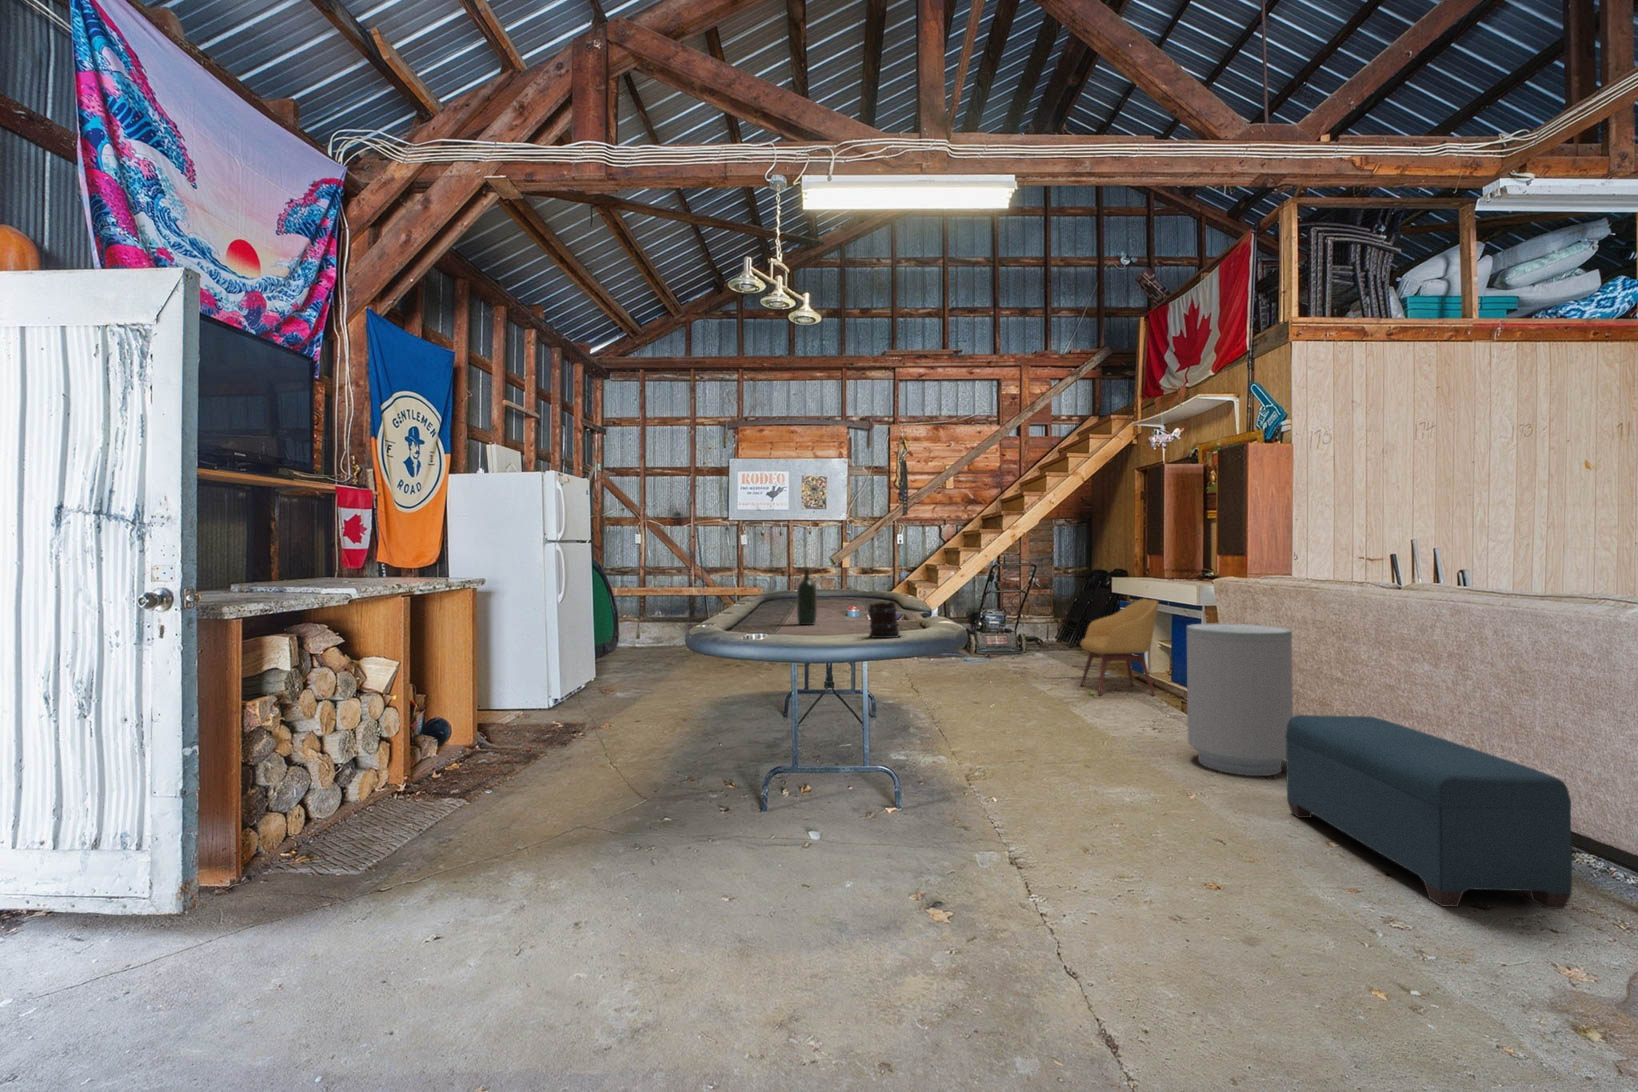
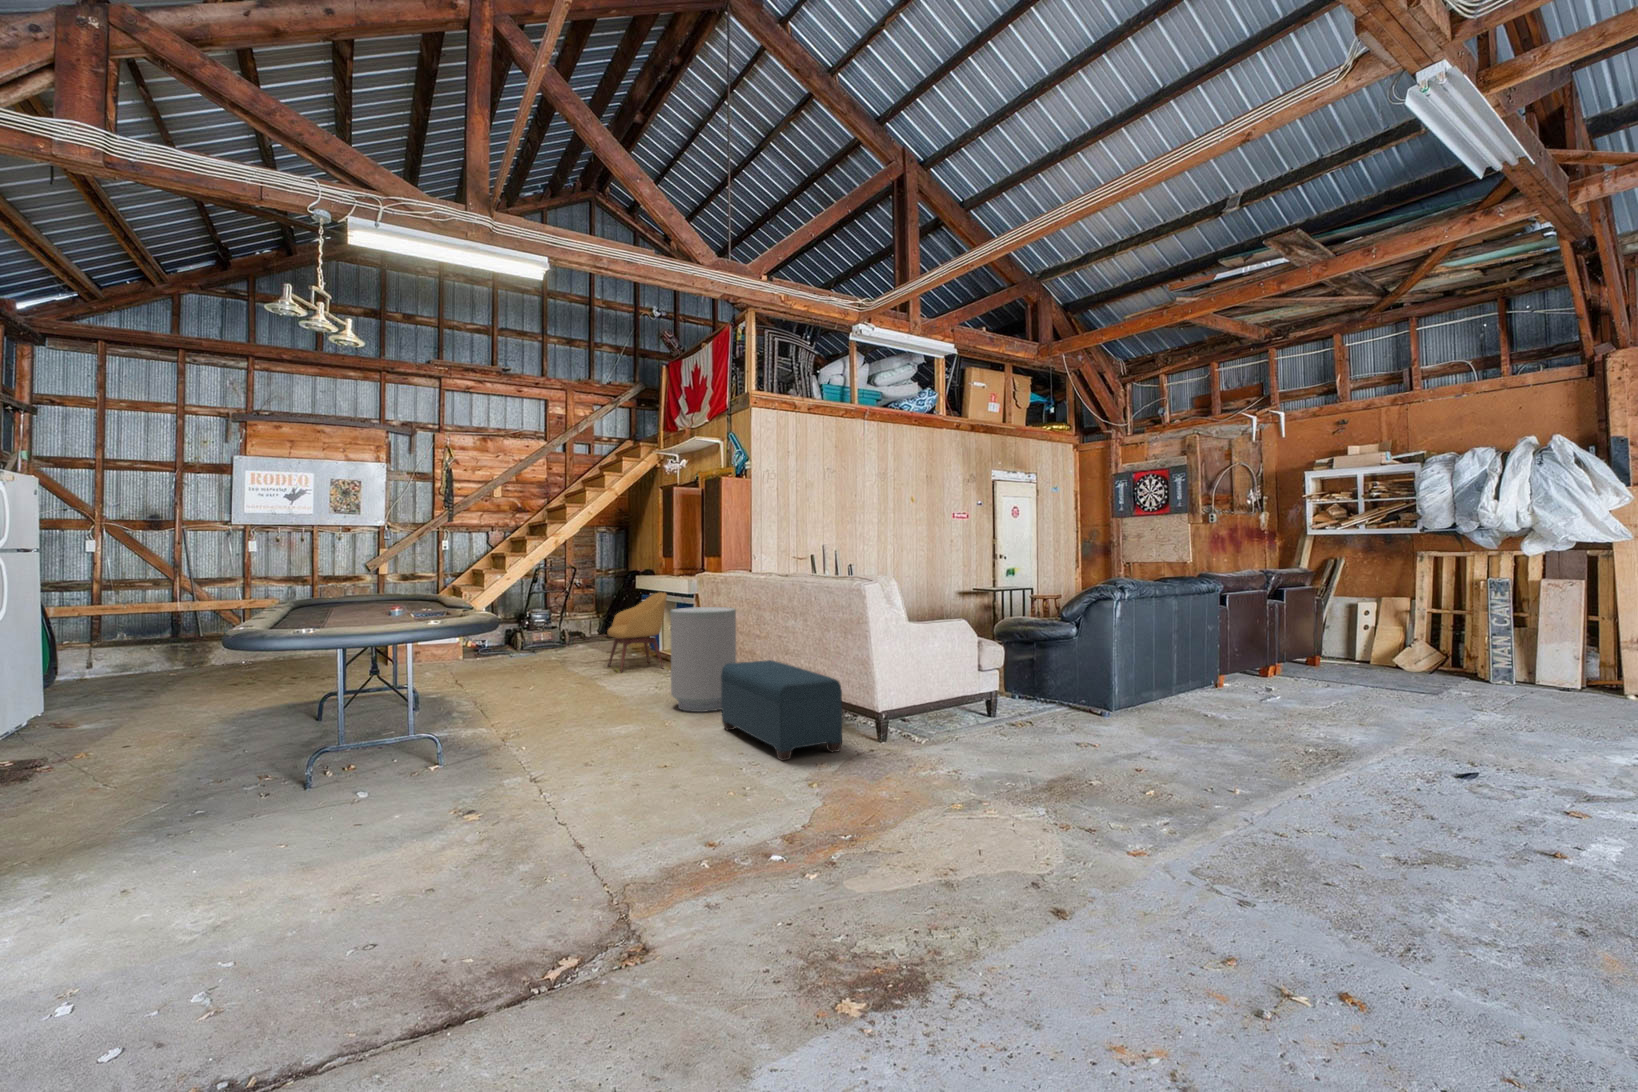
wine bottle: present [797,567,817,625] -> none [330,571,351,623]
beer mug: present [868,602,900,638] -> none [401,598,432,628]

